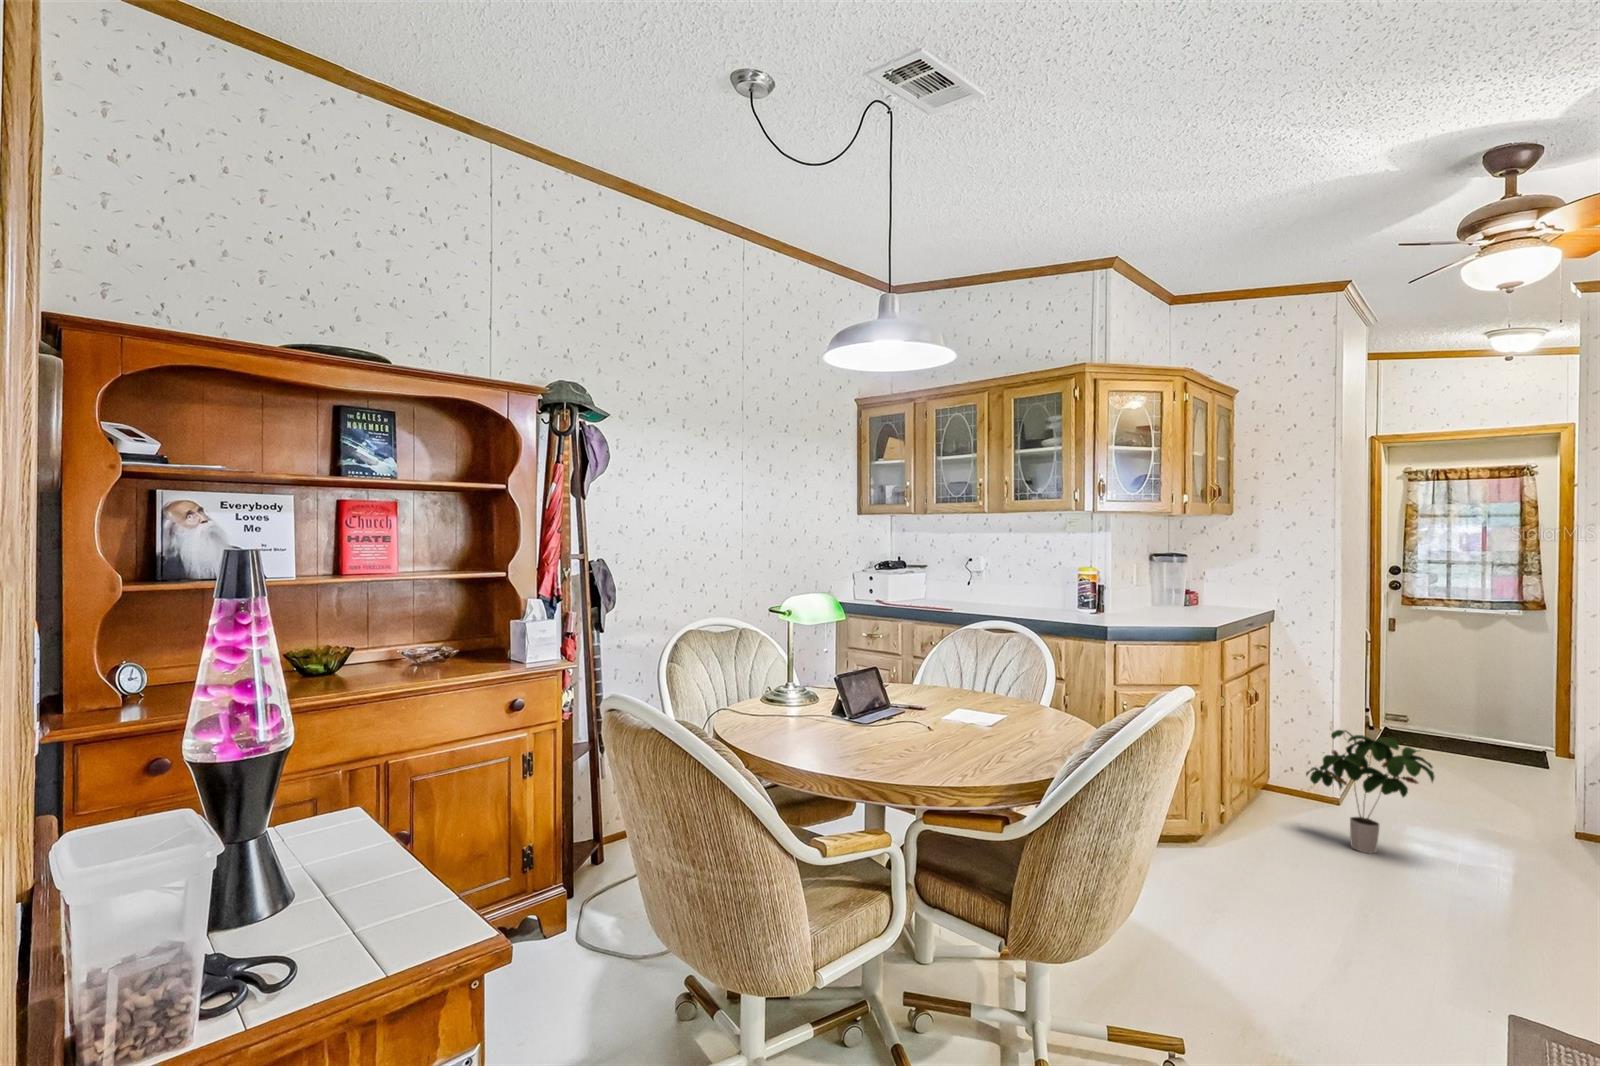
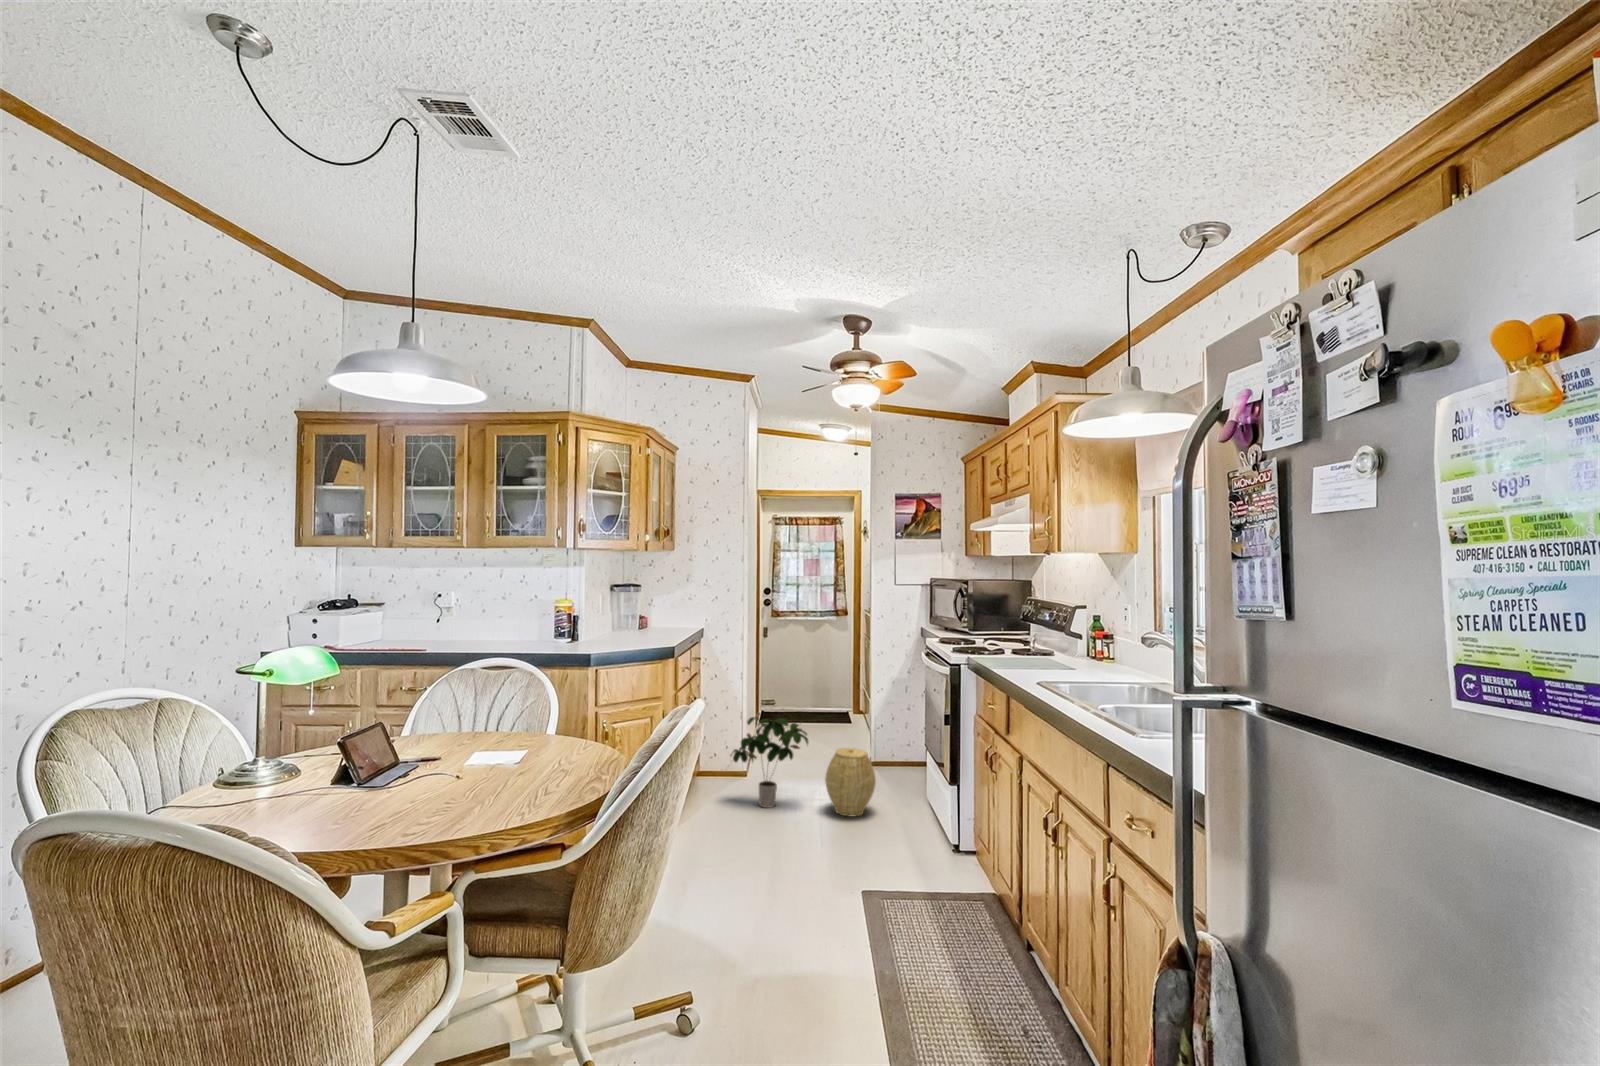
woven basket: none [1464,797,1566,901] -> present [825,748,876,817]

